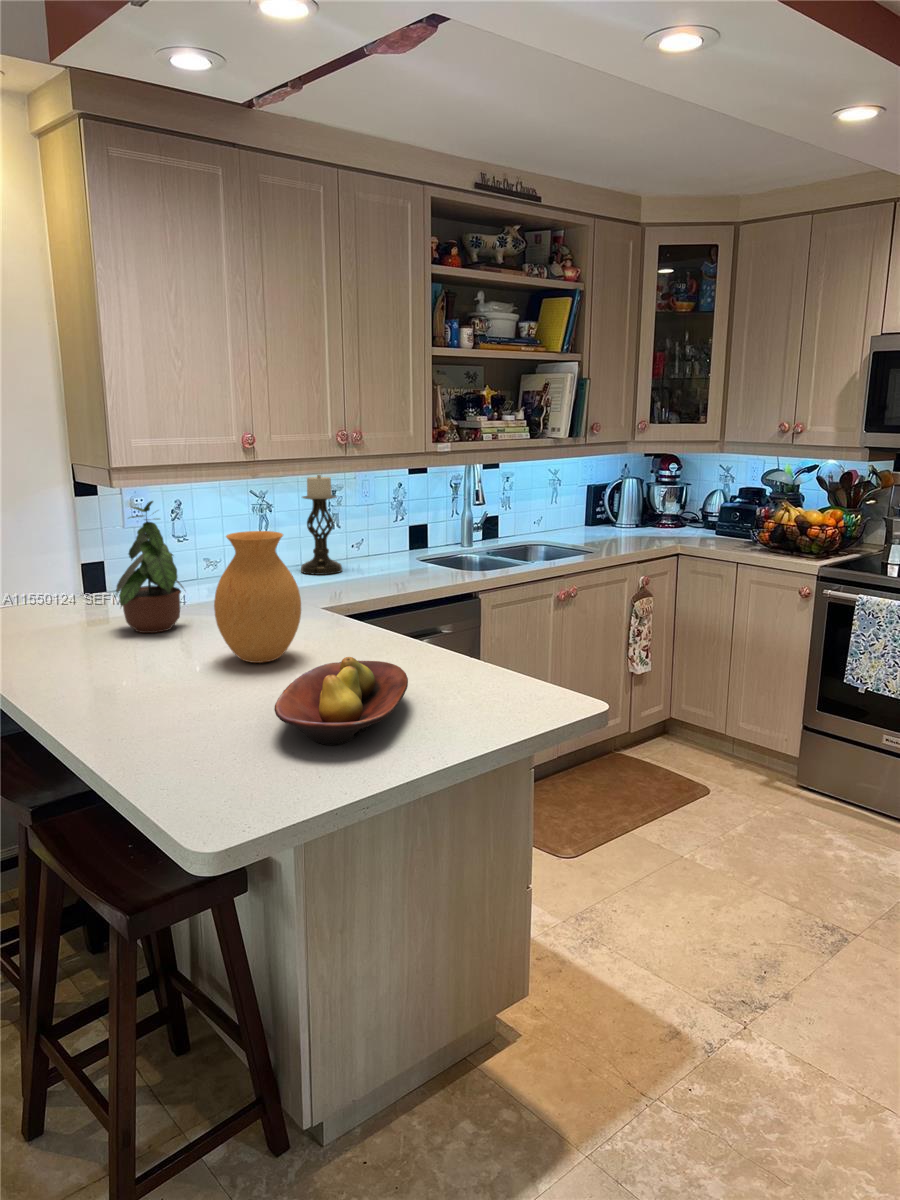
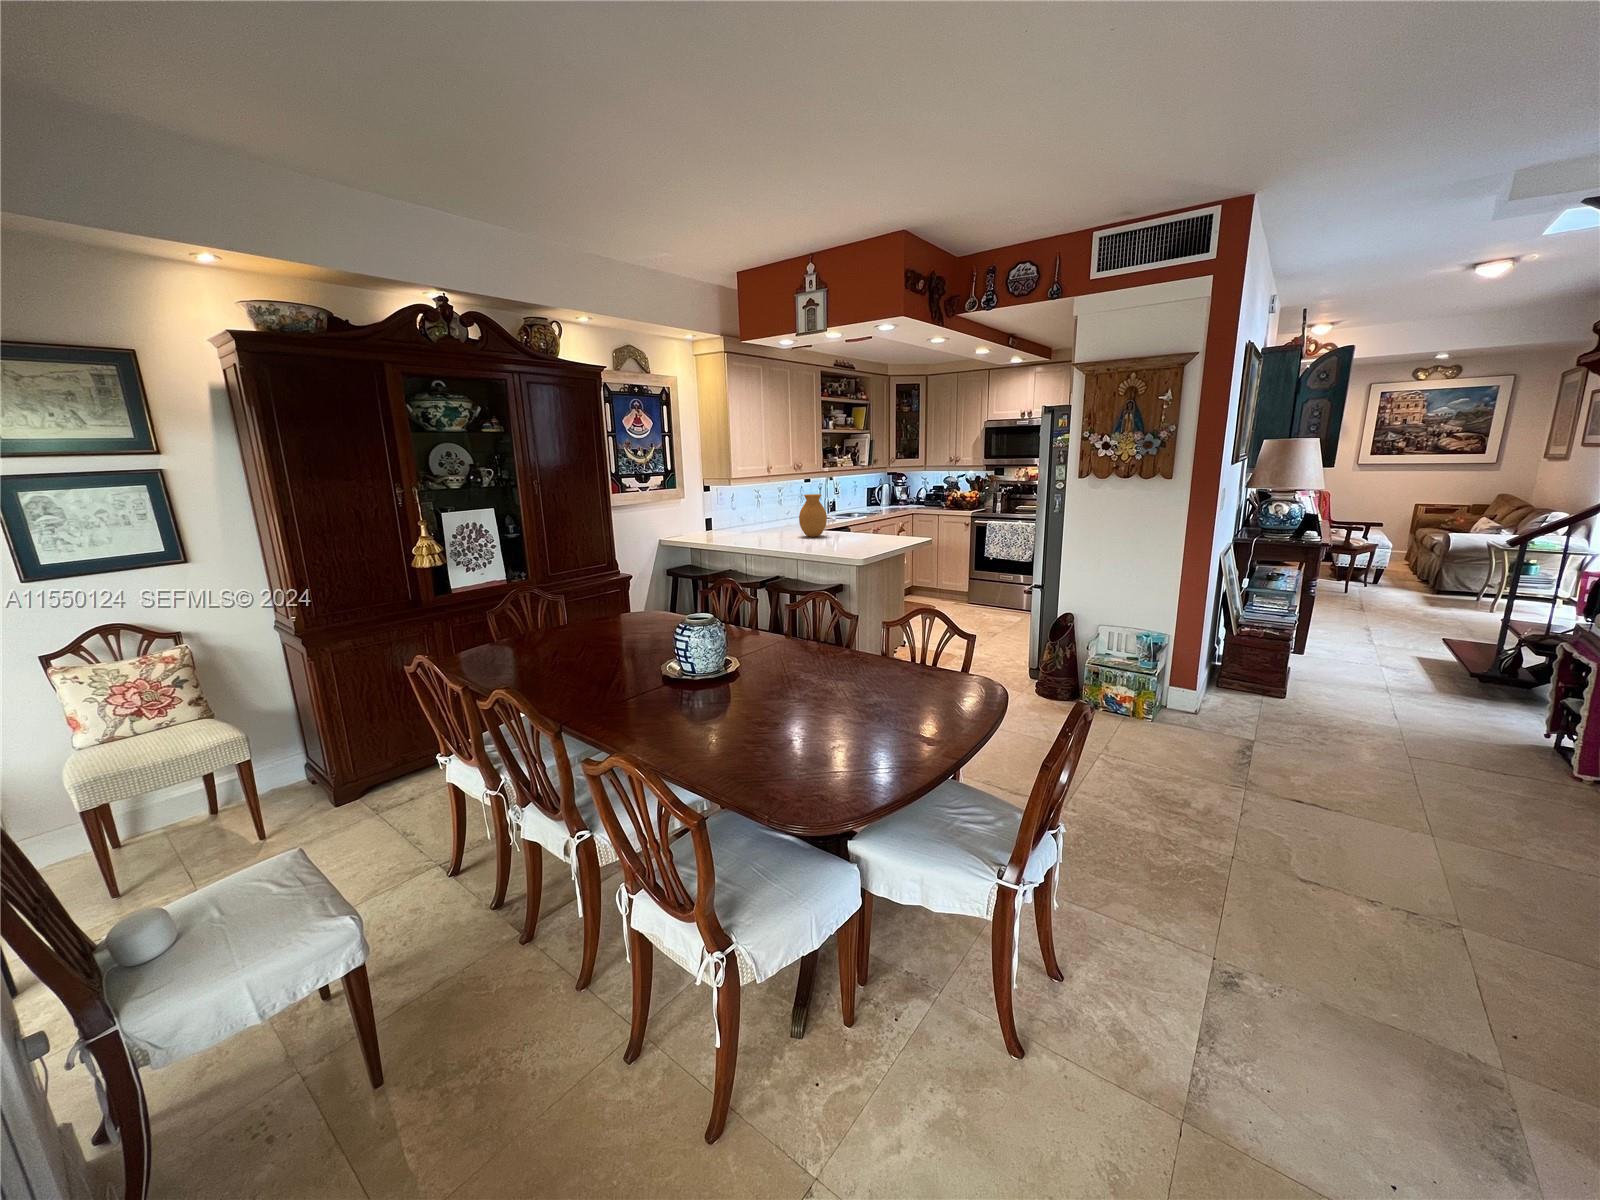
candle holder: present [301,475,342,575] -> none [776,481,793,522]
potted plant: present [116,501,185,633] -> none [746,487,775,535]
fruit bowl: present [274,657,408,745] -> none [844,525,881,545]

